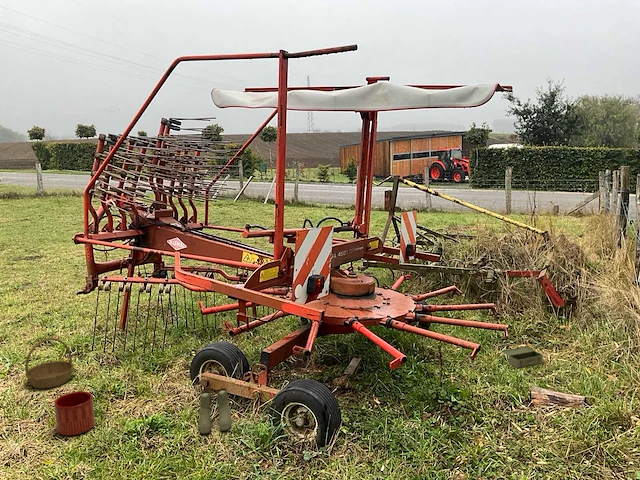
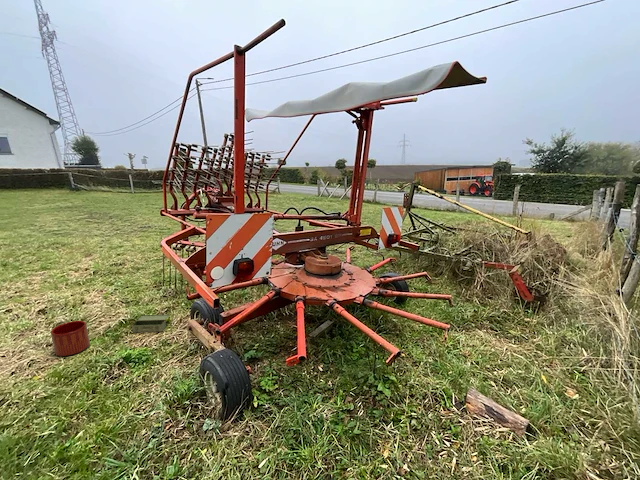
basket: present [25,338,74,388] -> none [82,275,122,310]
toolbox: present [502,347,543,368] -> present [132,315,169,332]
boots: present [199,388,231,434] -> none [143,338,181,377]

